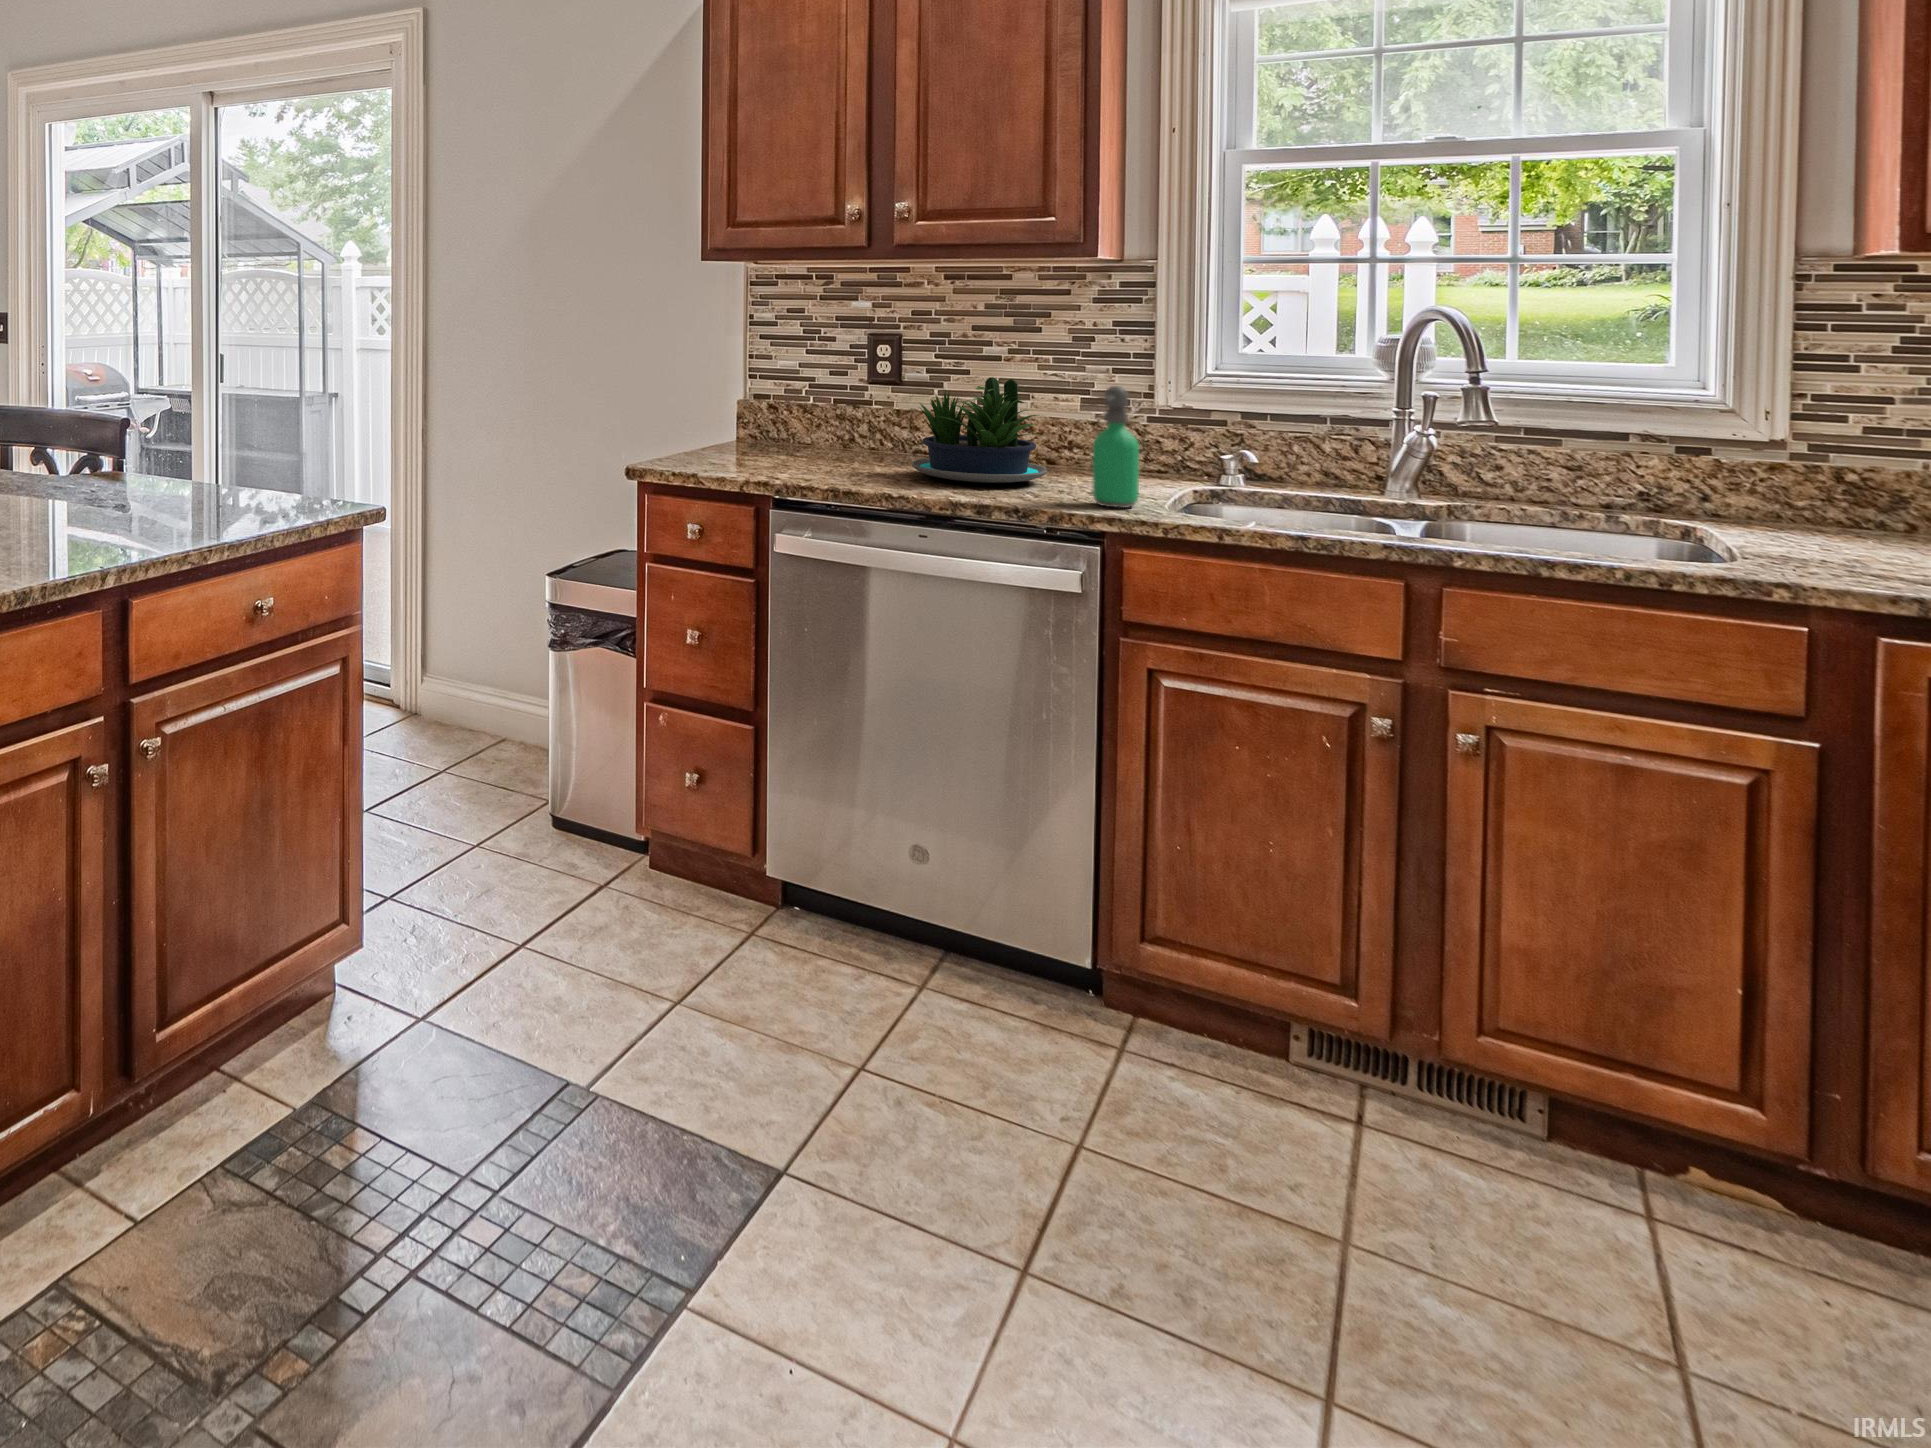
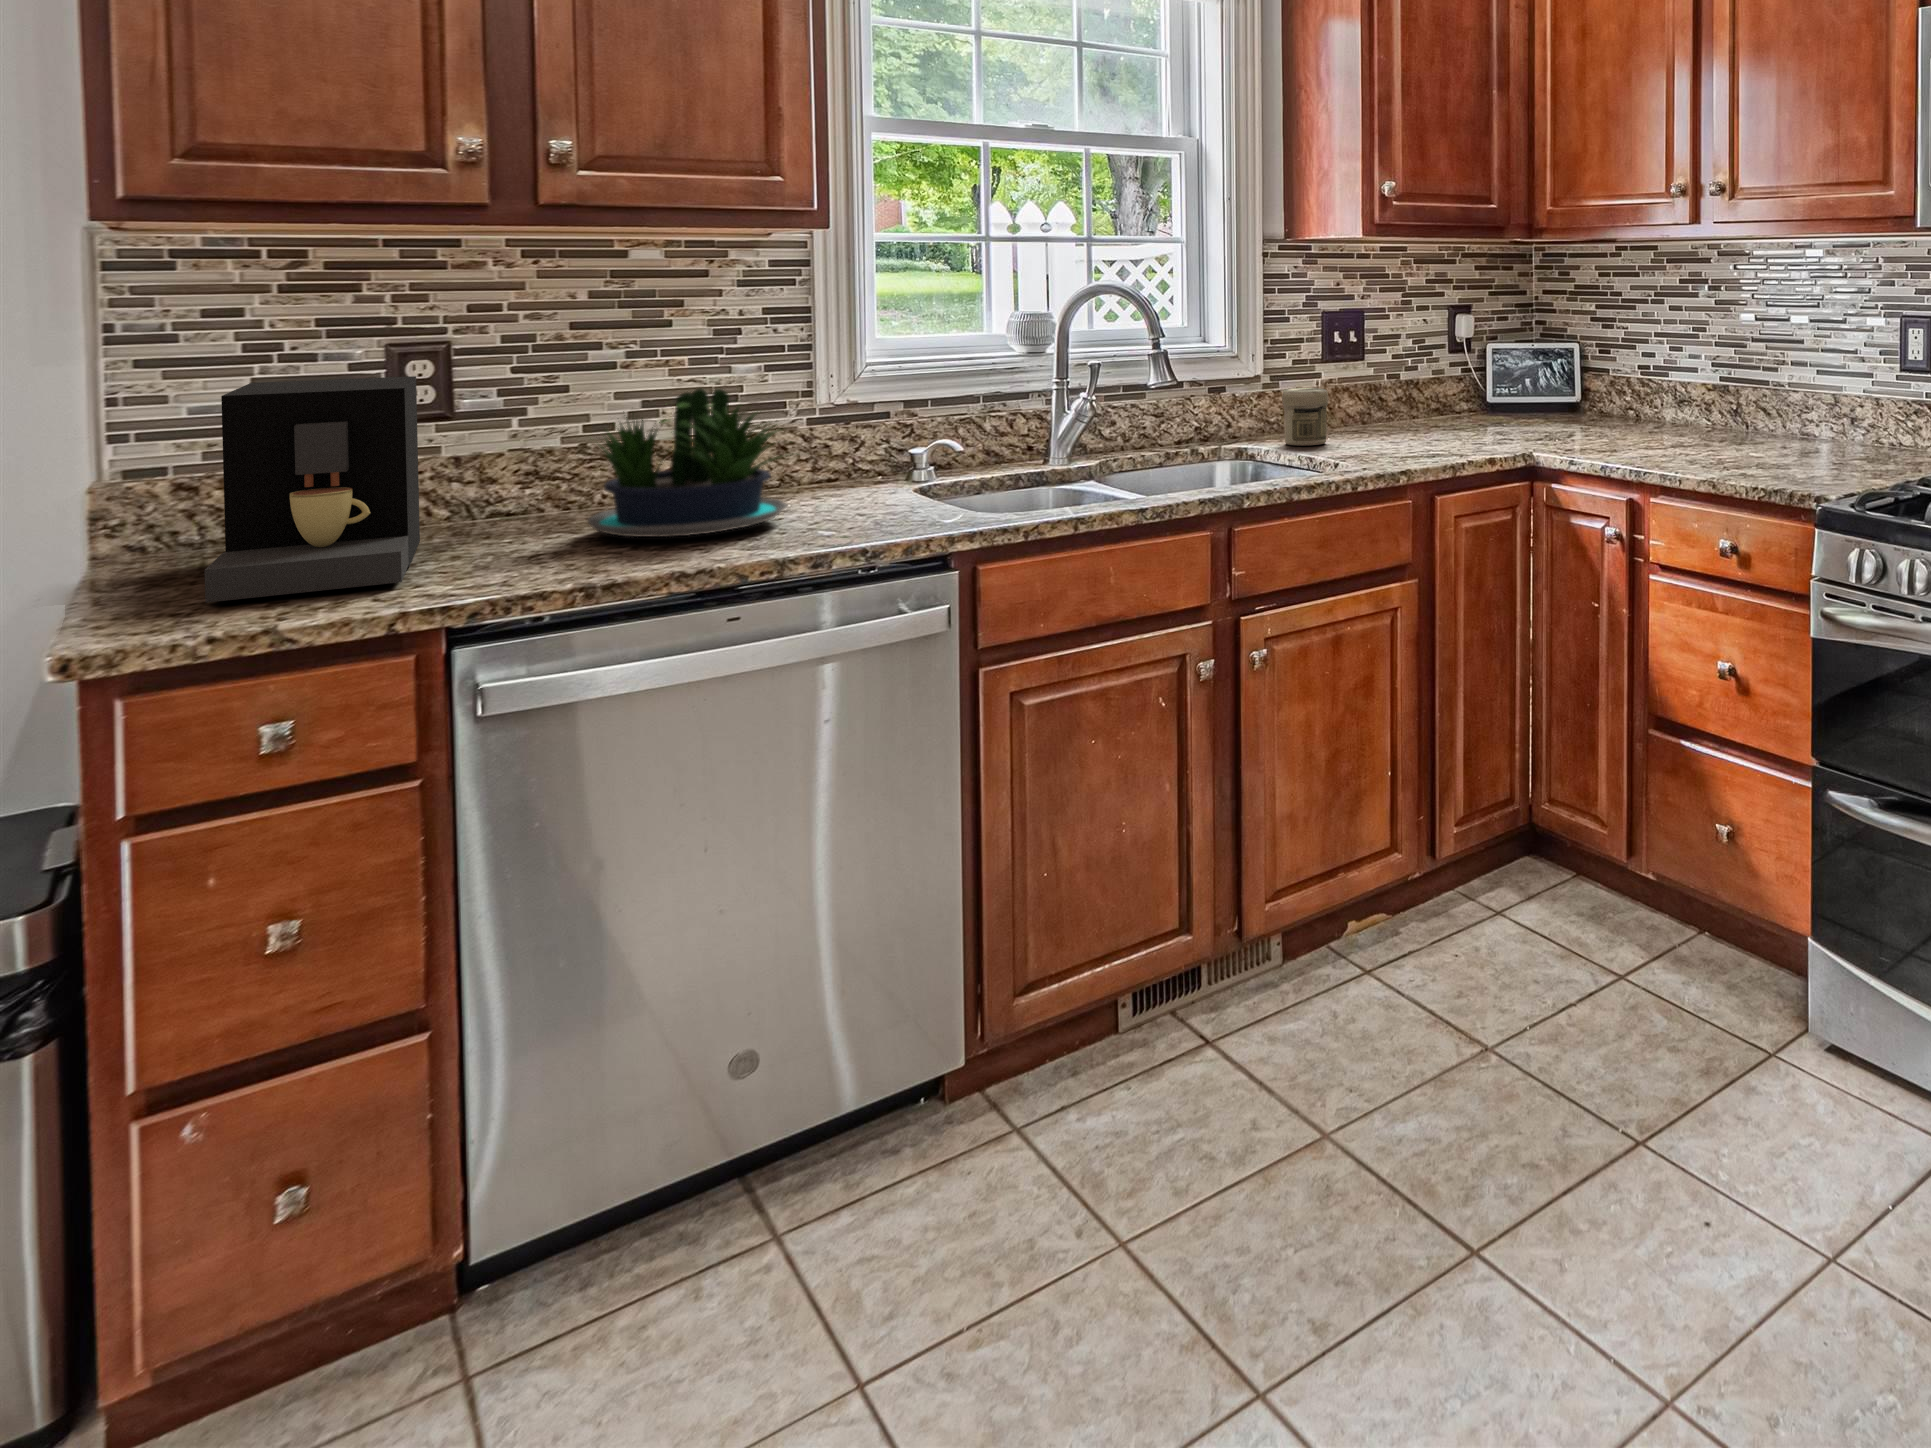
coffee maker: none [705,351,860,470] -> present [205,376,420,602]
soap dispenser: present [1093,386,1139,508] -> none [899,380,952,524]
jar: none [1787,463,1878,545] -> present [1282,388,1329,446]

